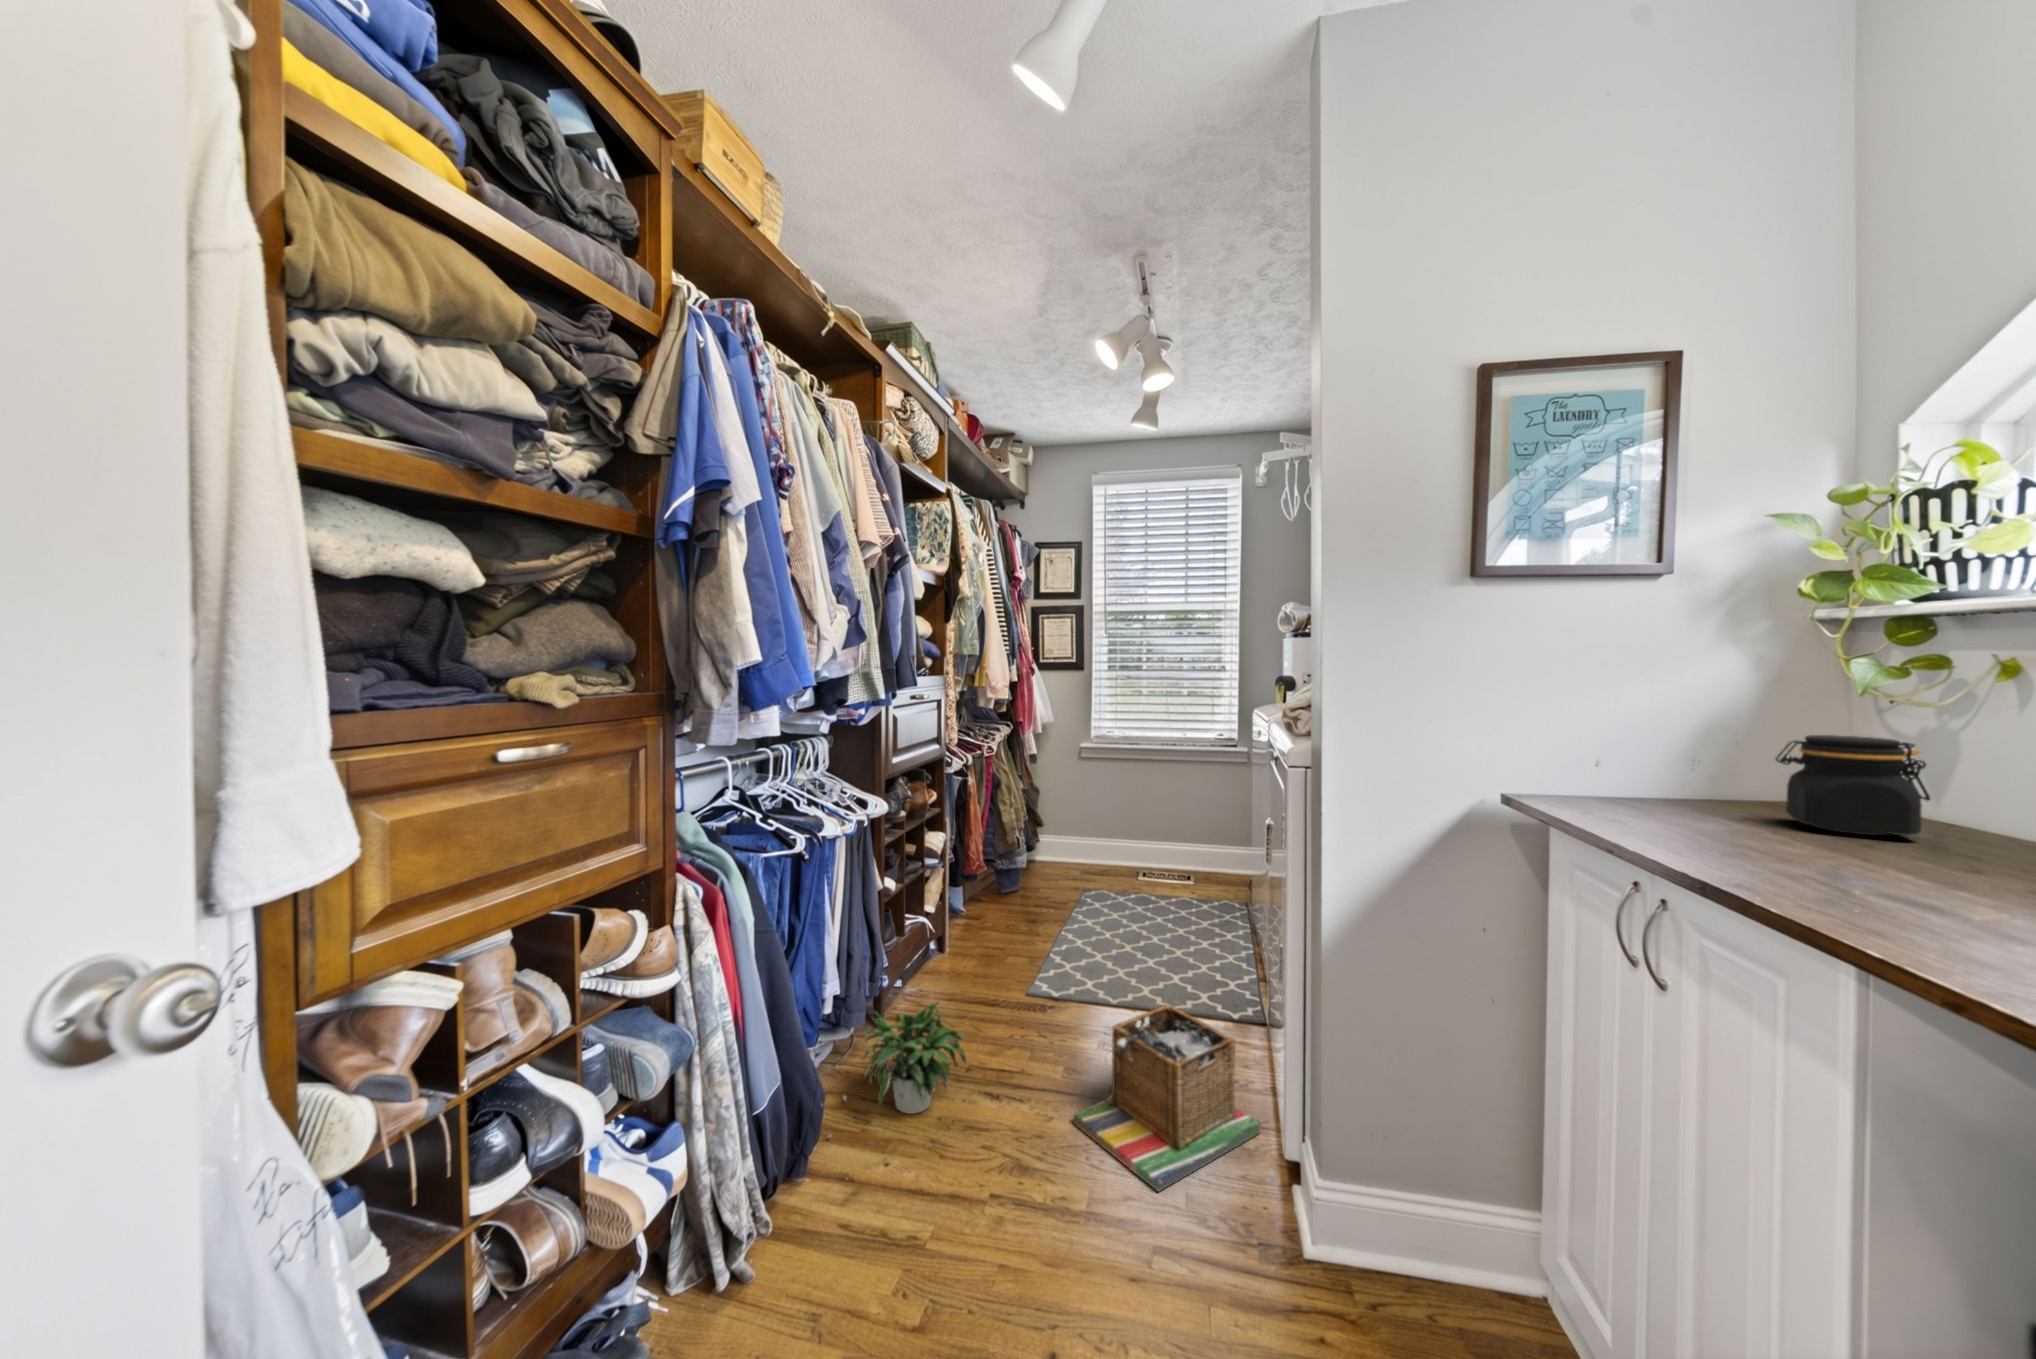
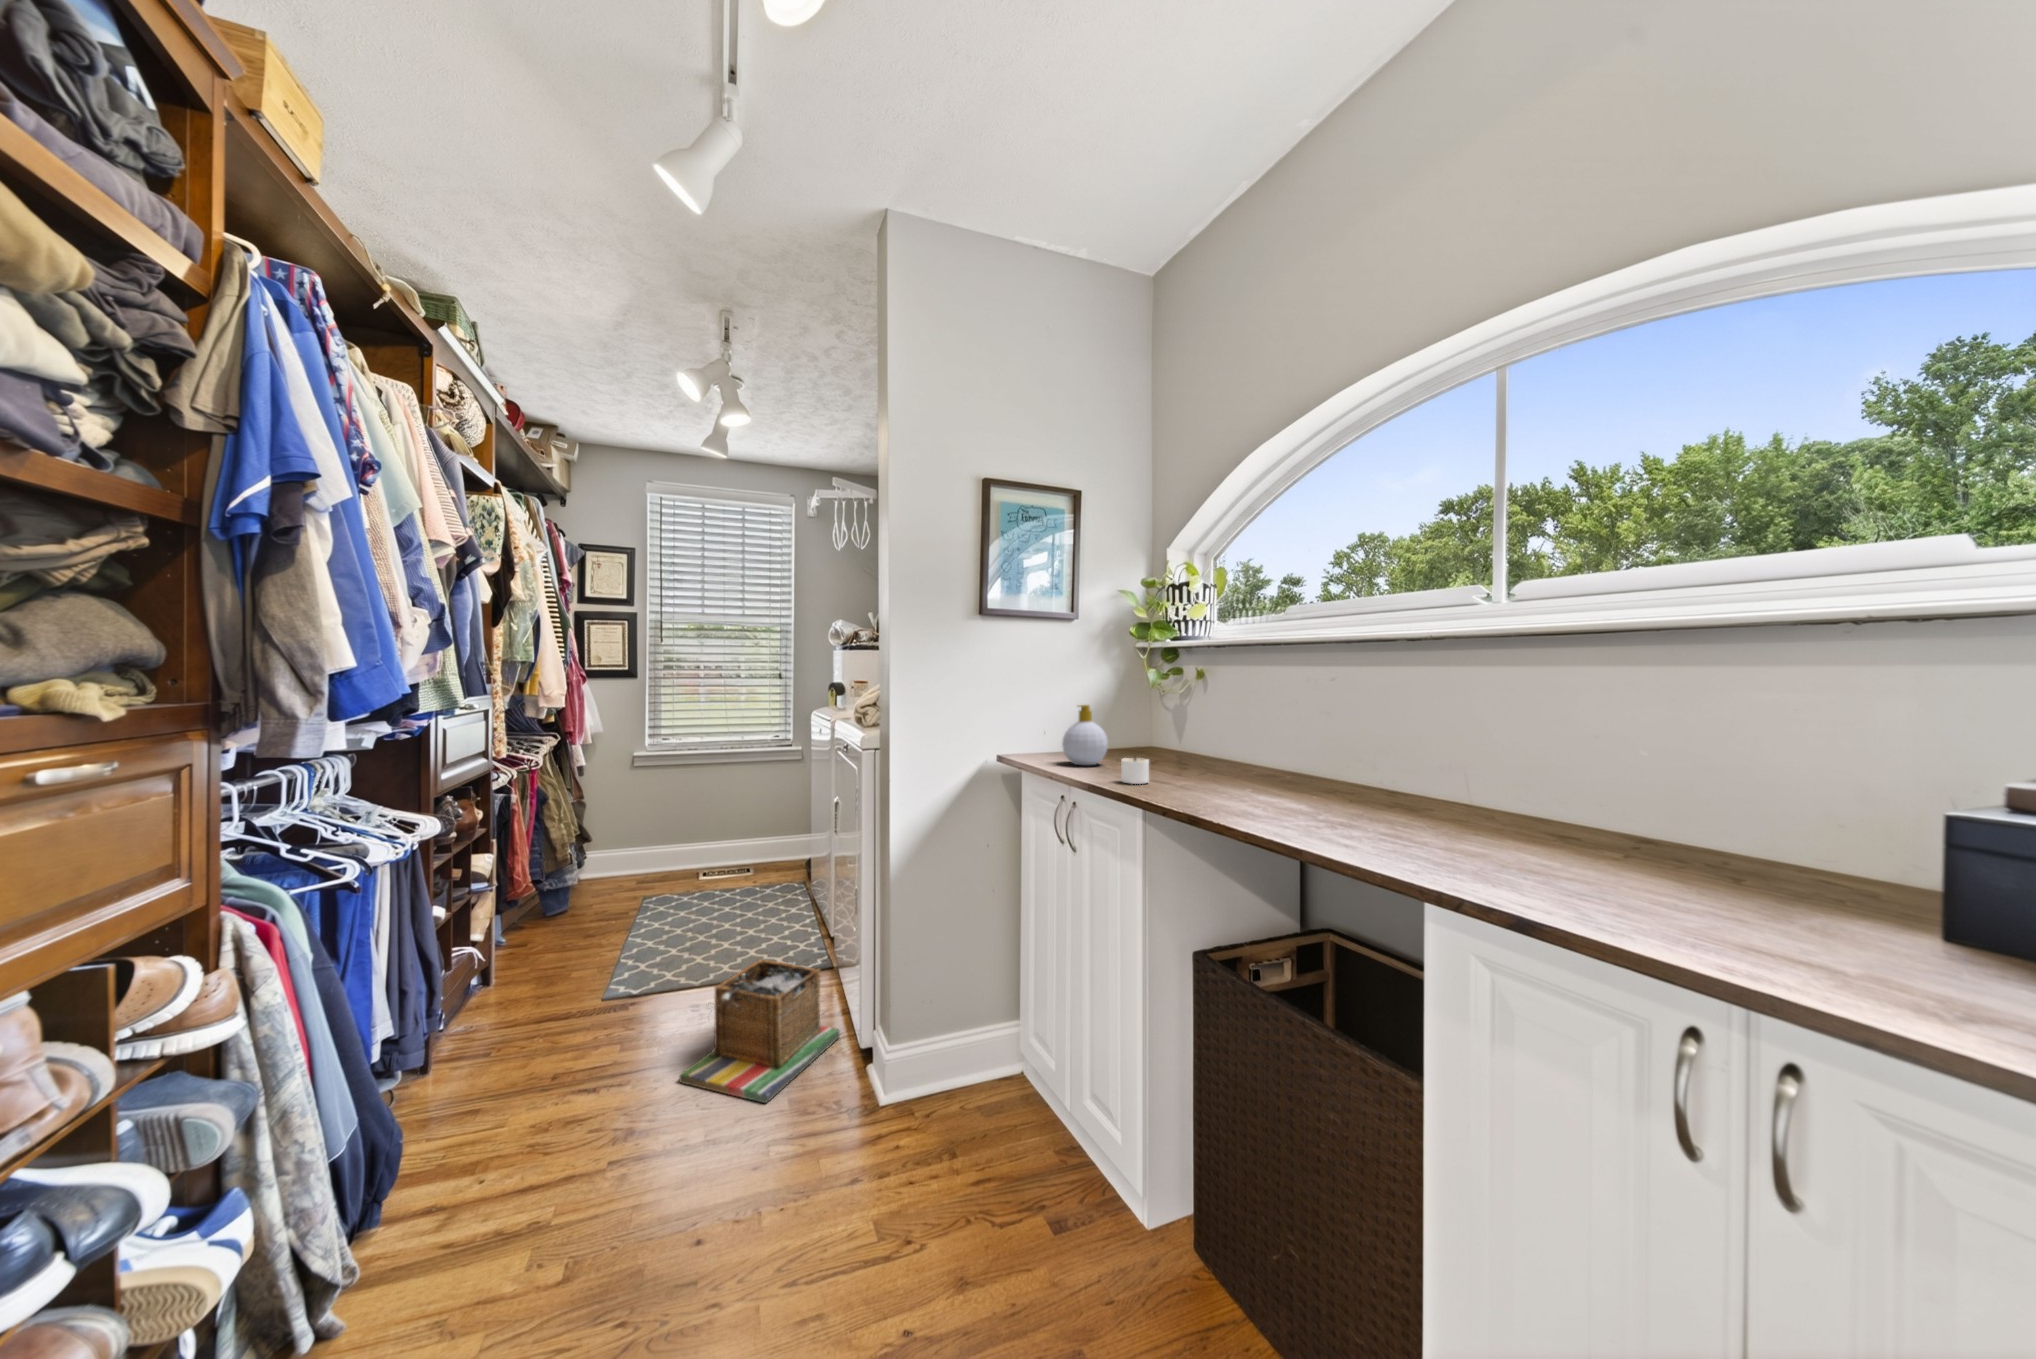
soap bottle: none [1637,725,1750,837] -> present [1062,705,1108,765]
jar: present [1776,735,1930,835] -> none [1118,708,1172,758]
candle: none [1790,842,1905,903] -> present [1121,758,1149,784]
potted plant: present [829,1001,966,1137] -> none [391,1010,561,1190]

